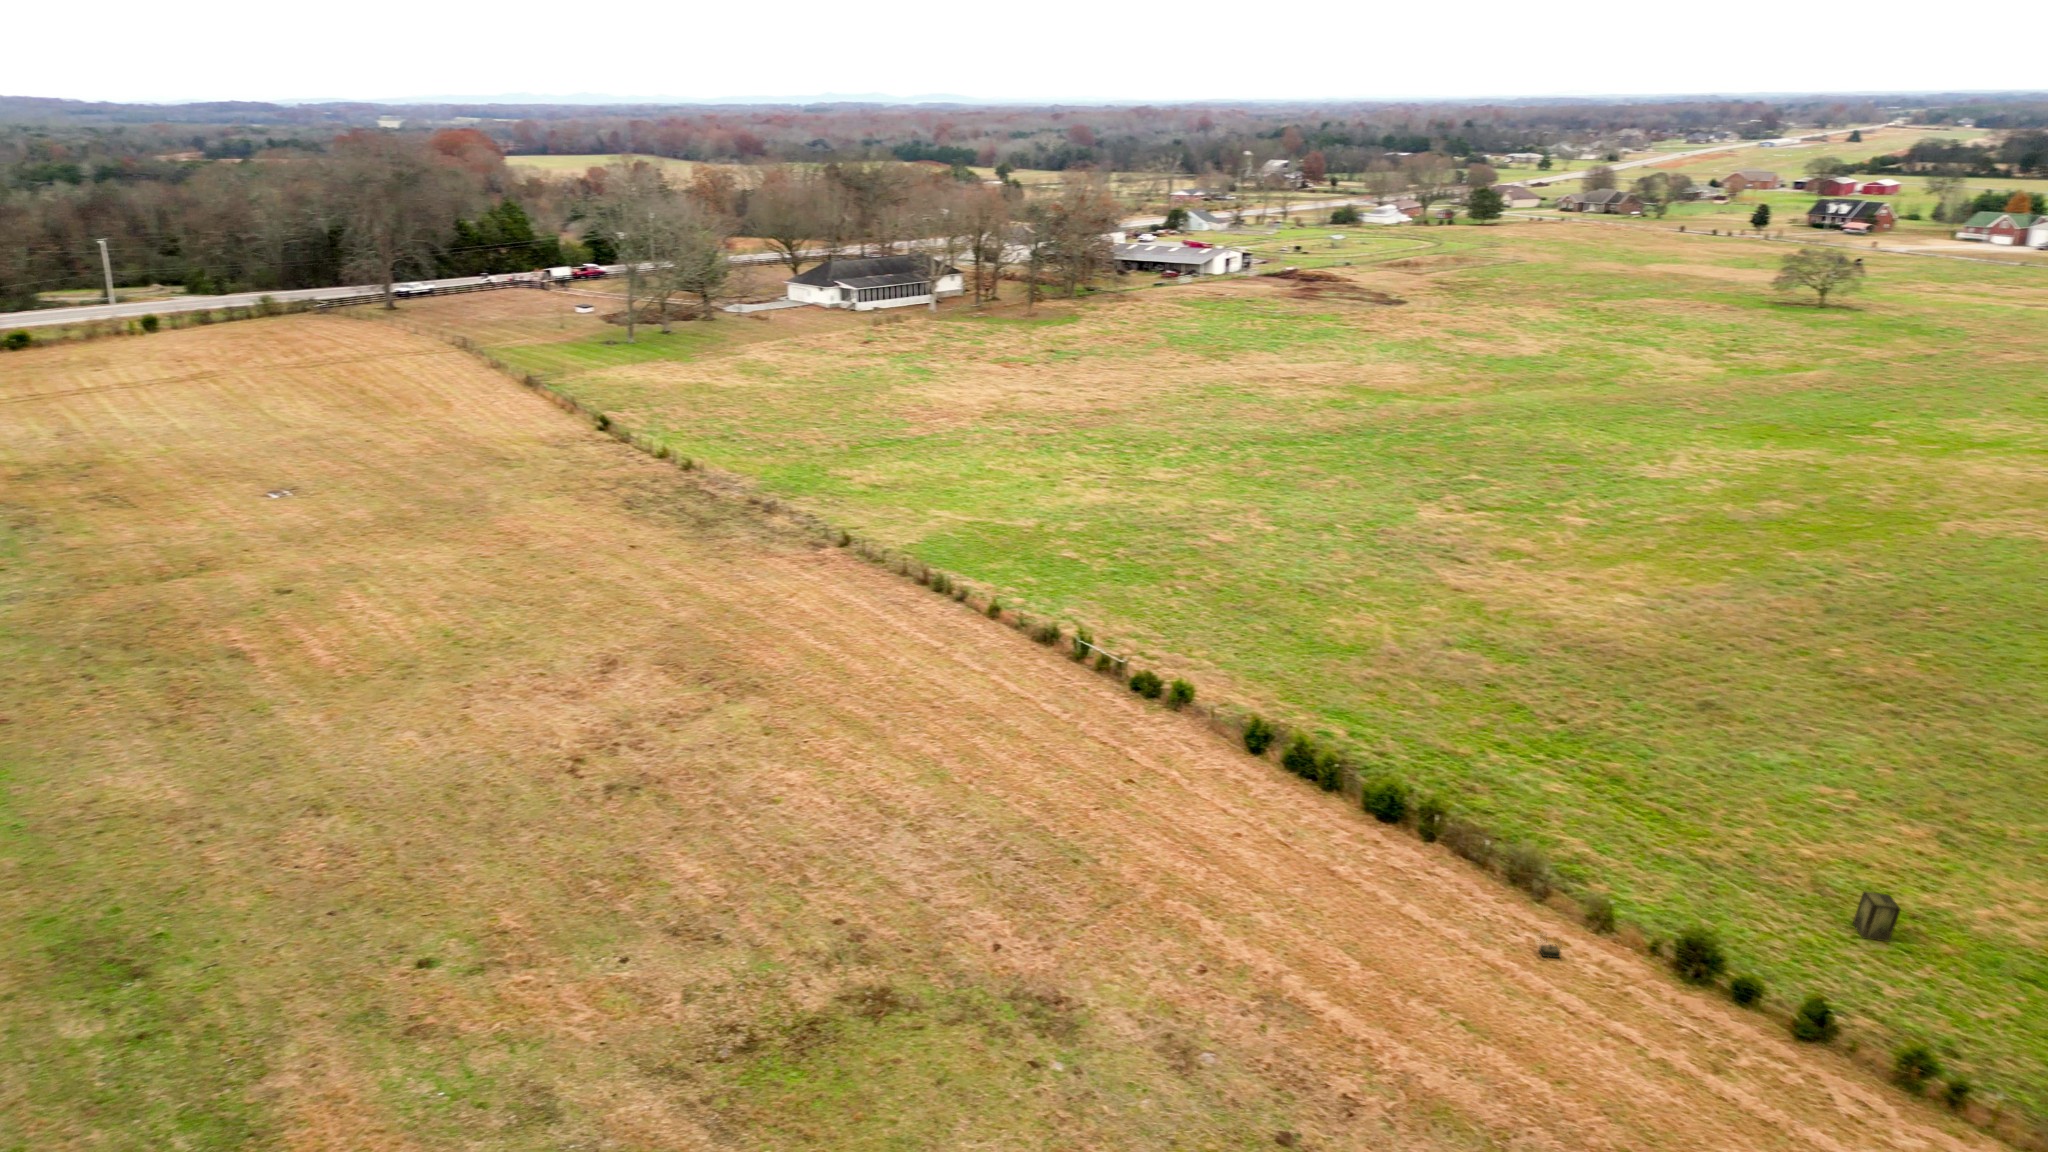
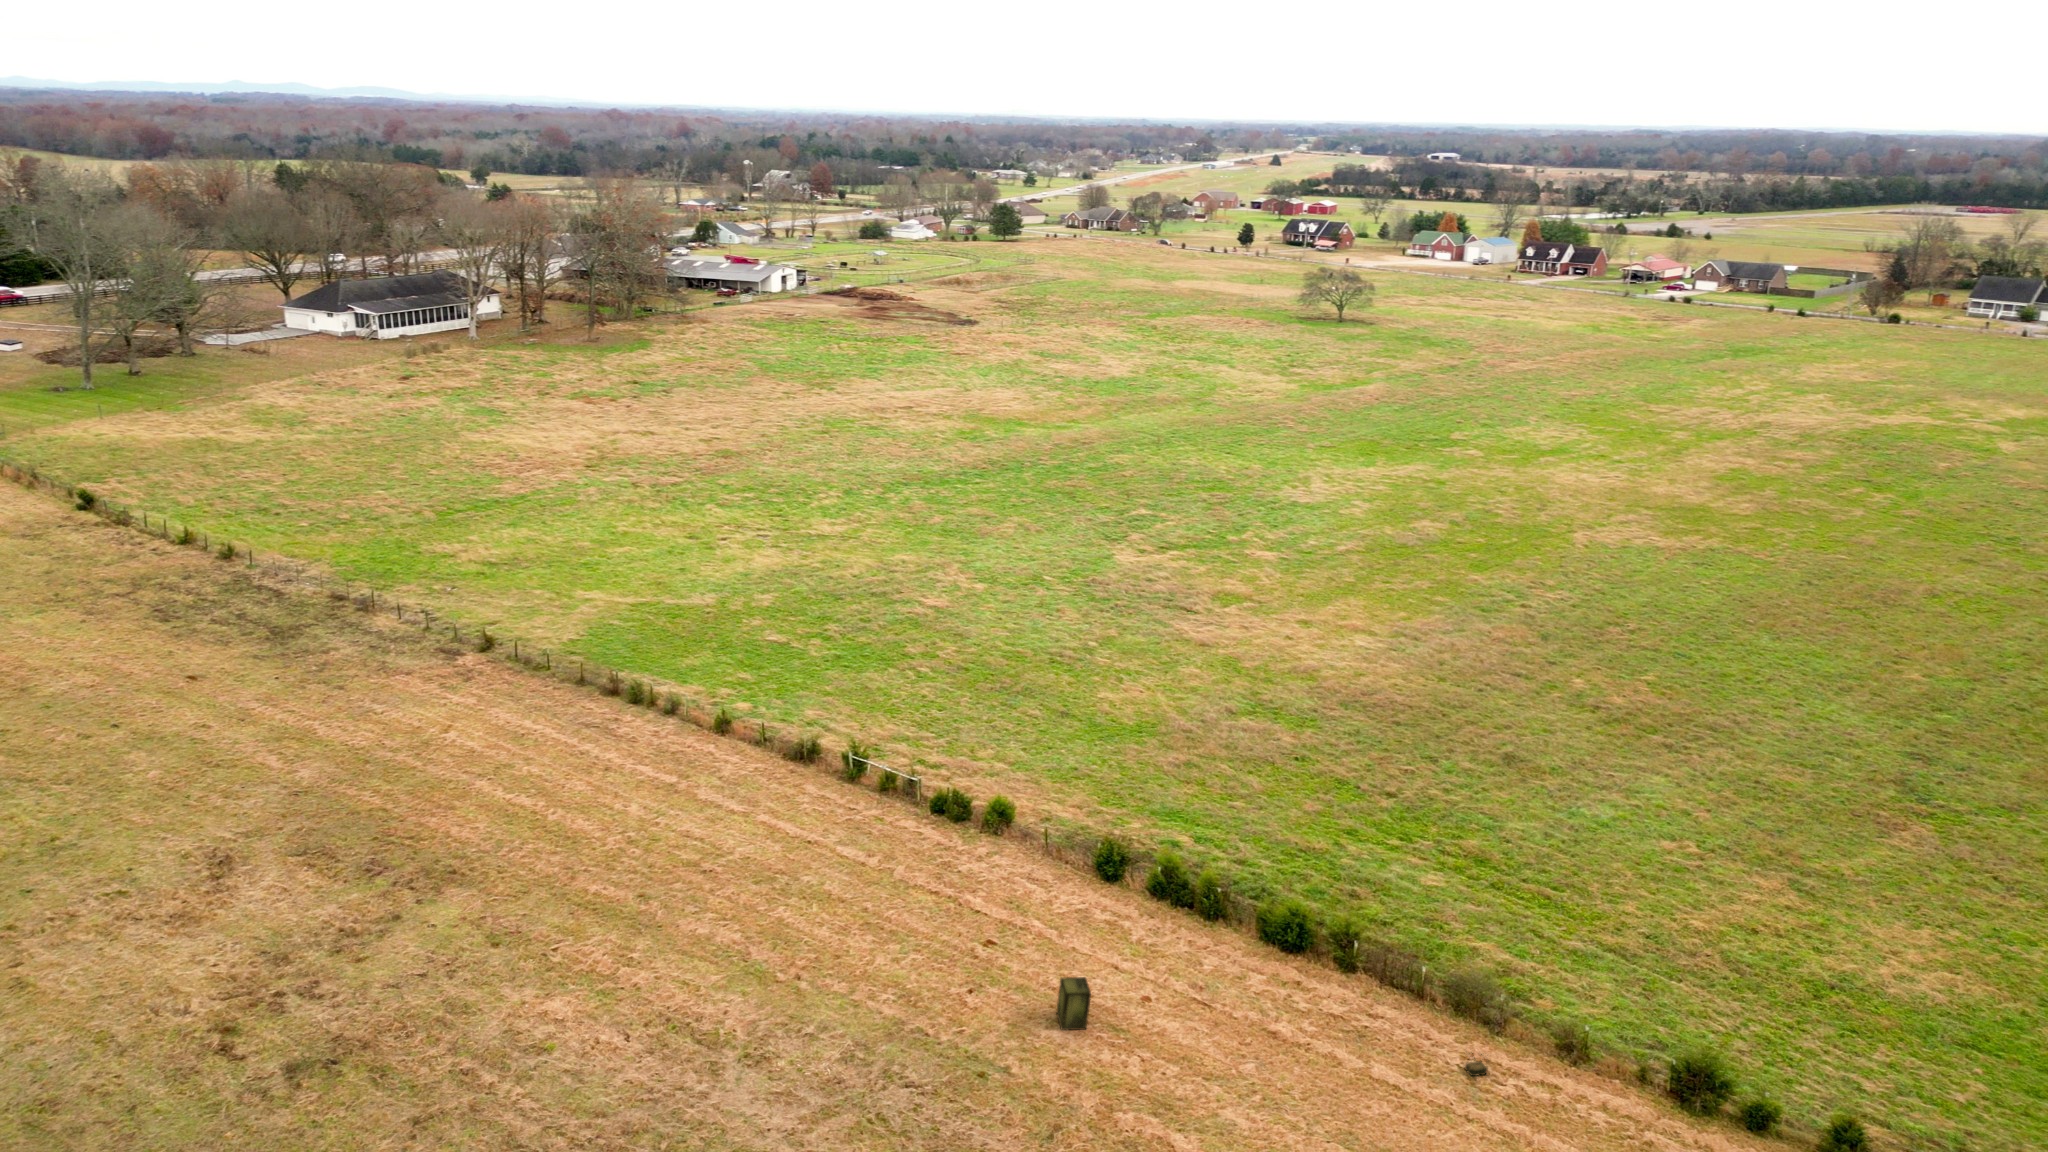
storage box: present [1853,891,1900,942] -> present [1056,977,1091,1030]

